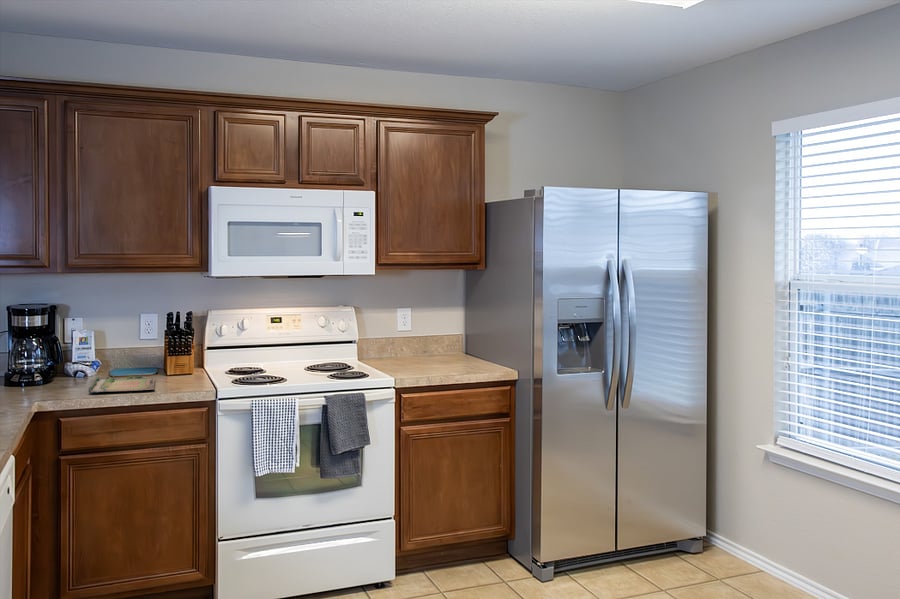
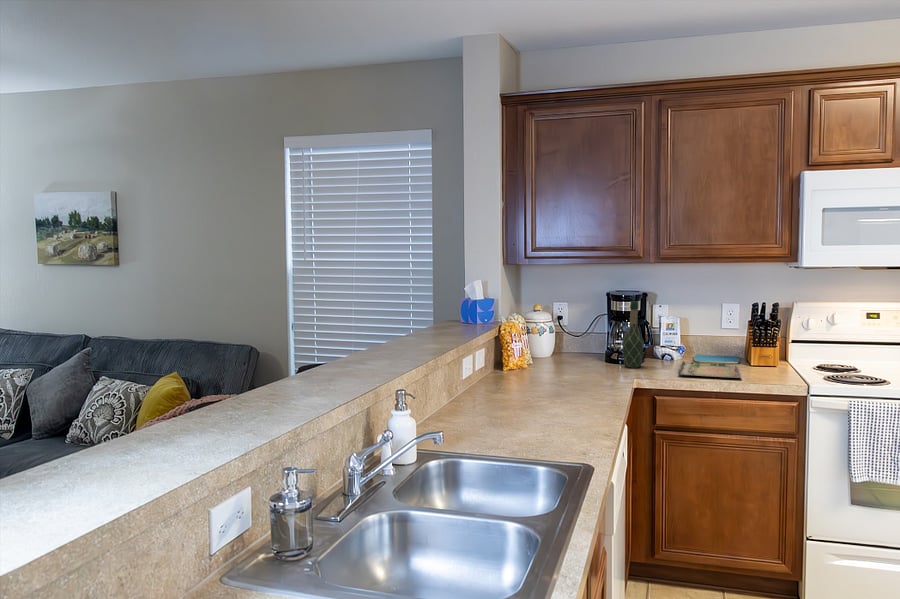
wine bottle: none [24,315,51,389] -> present [622,301,644,368]

